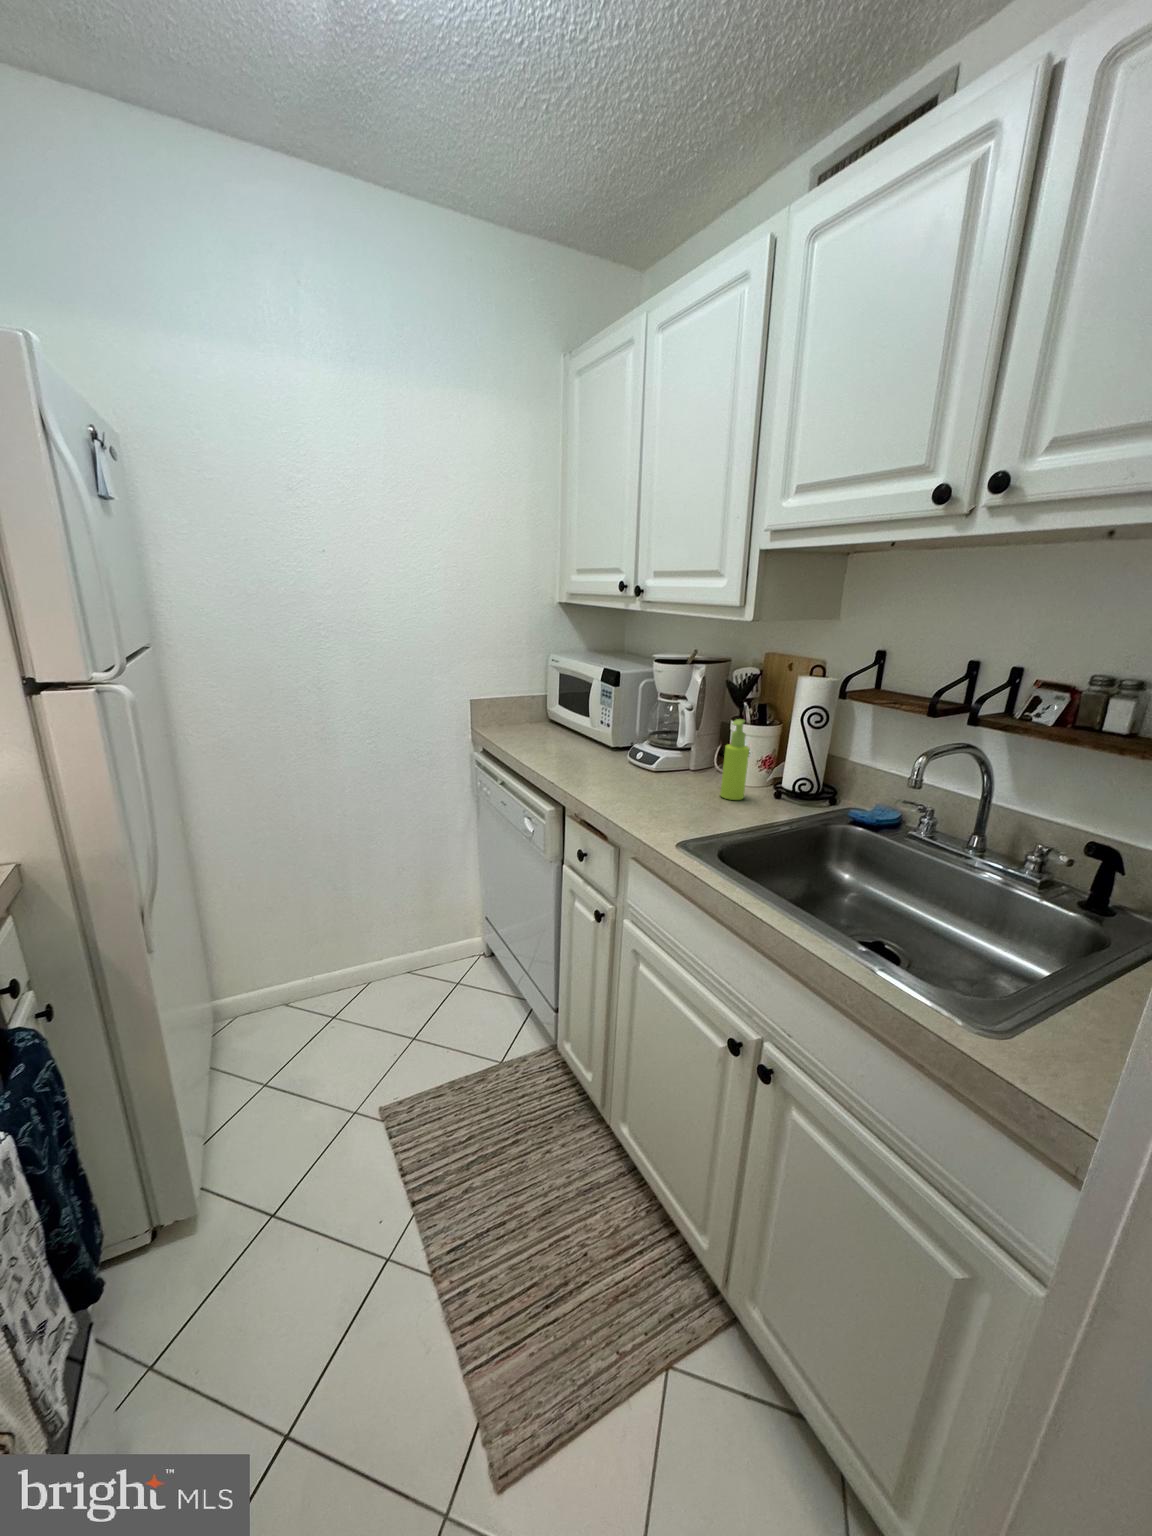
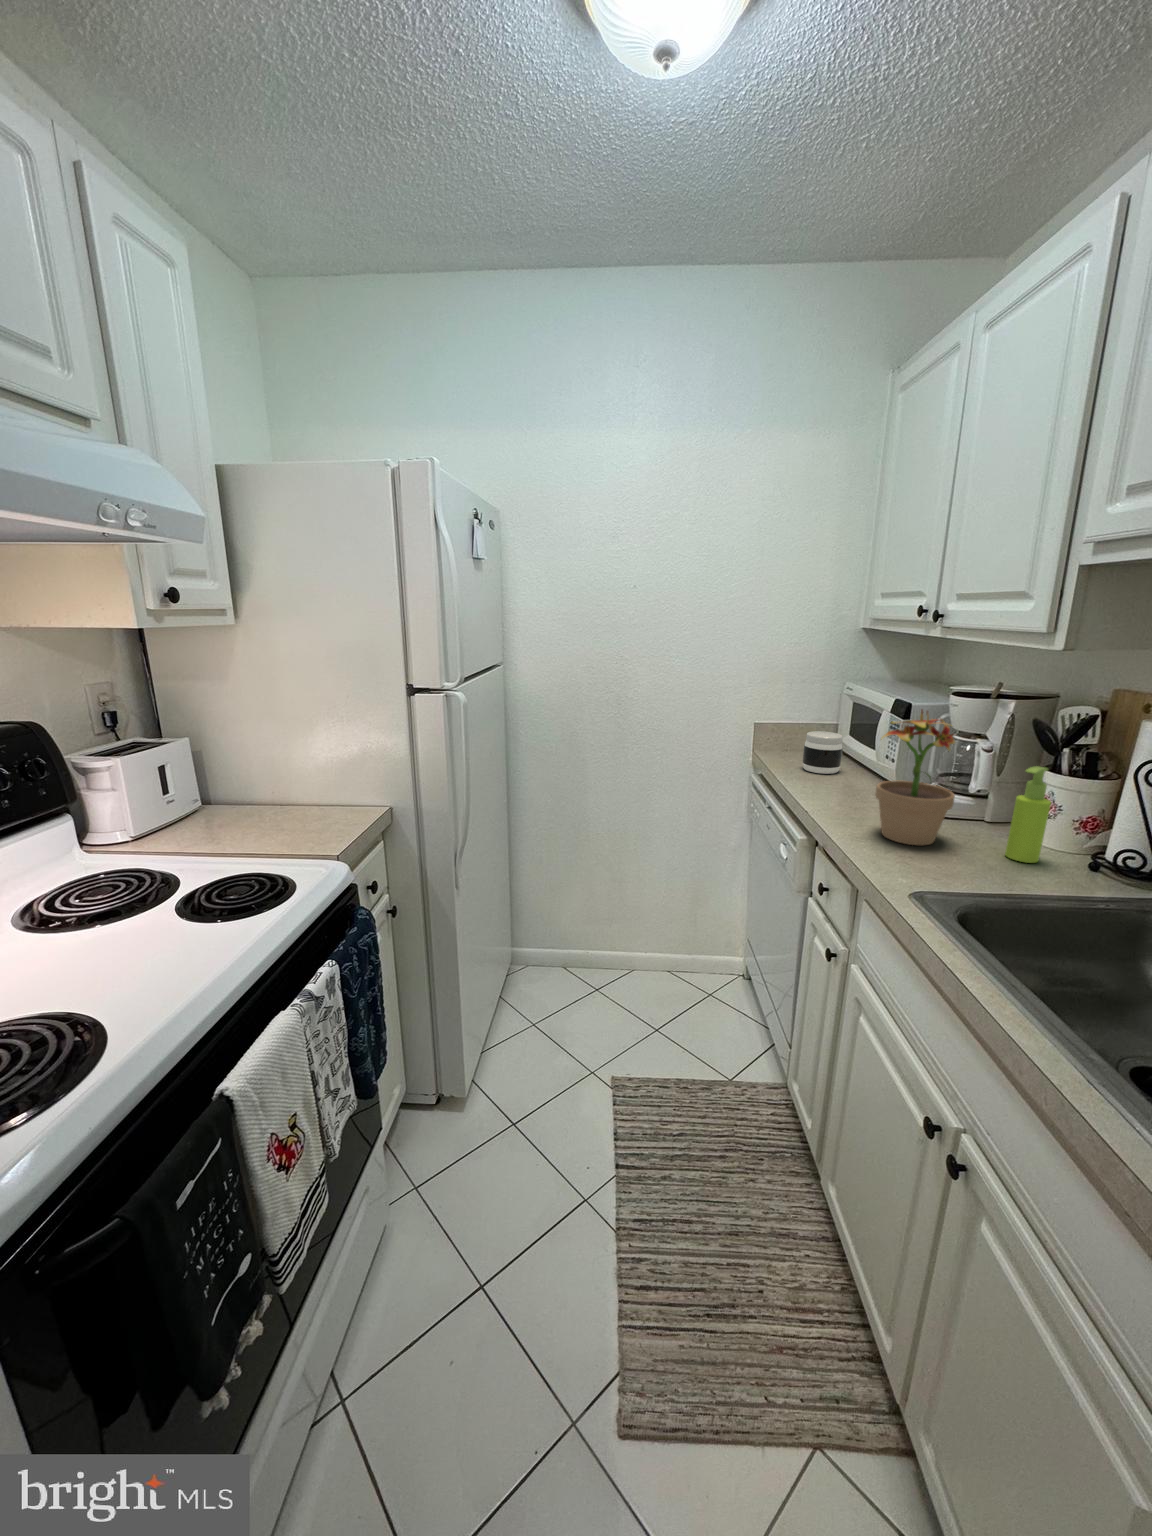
potted plant: none [618,676,681,800] -> present [875,710,955,845]
jar: none [527,703,561,744] -> present [803,731,843,774]

